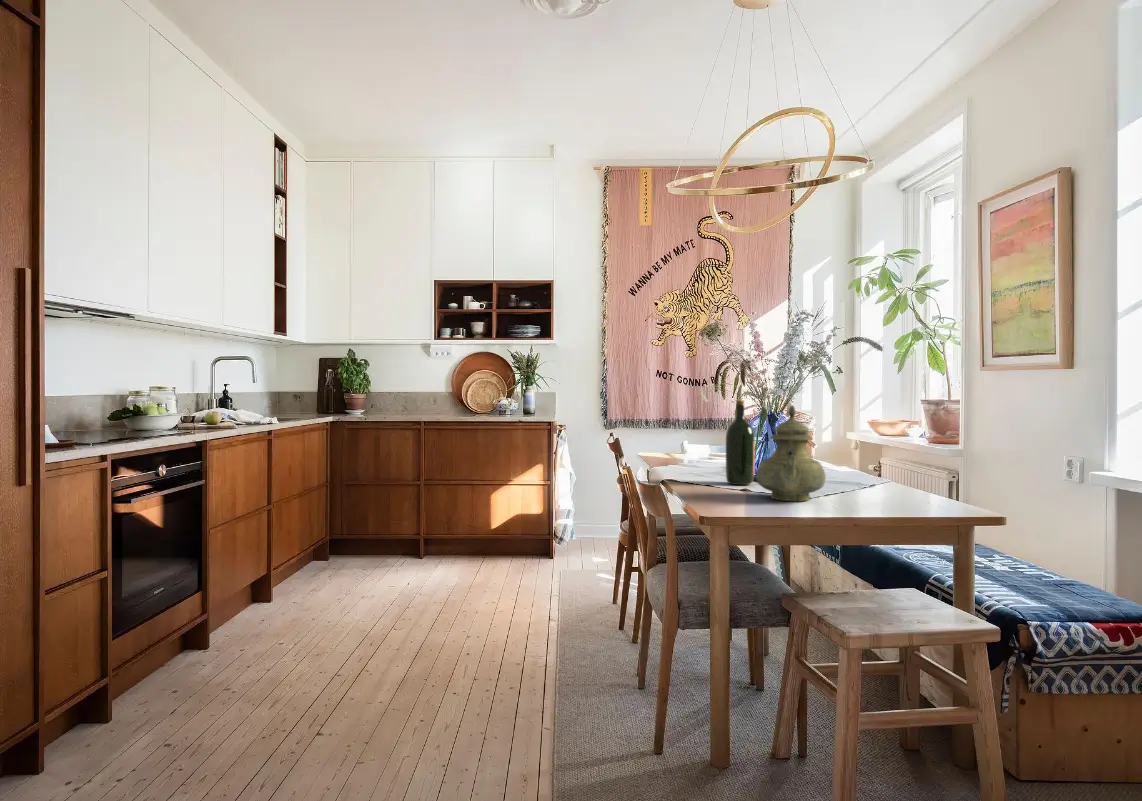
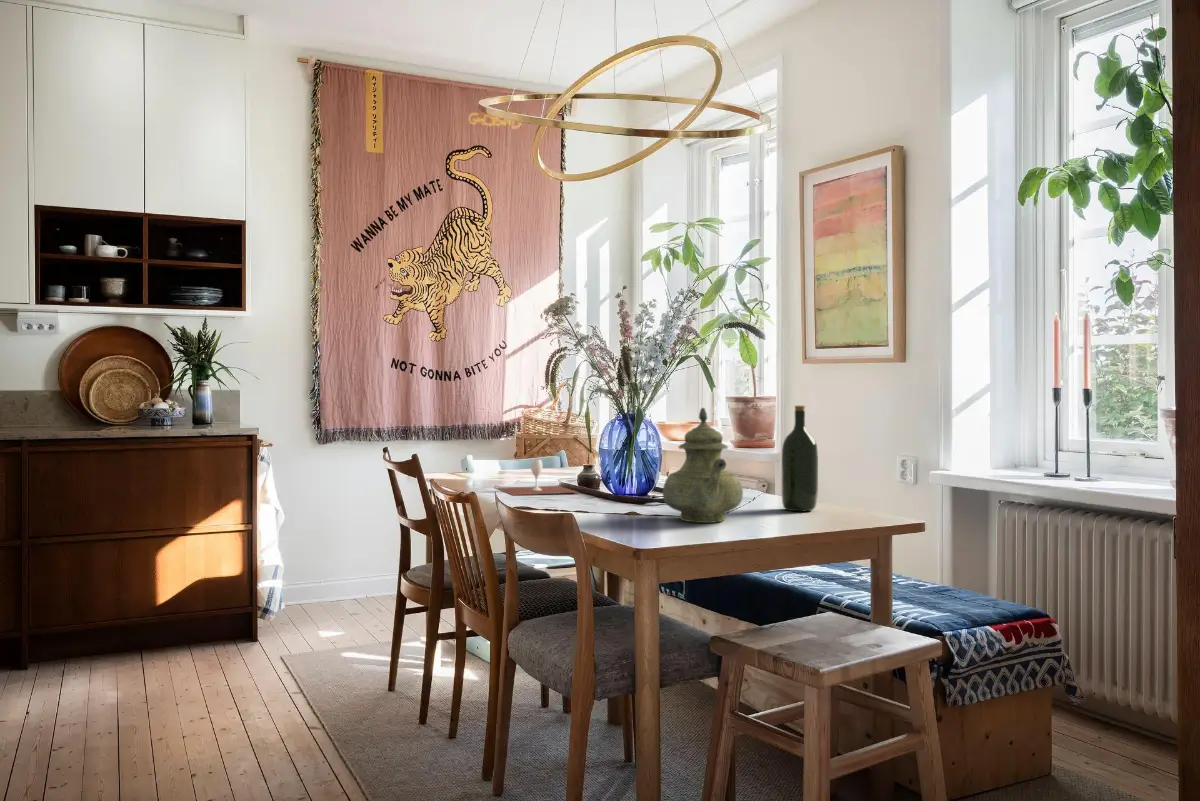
wine bottle: present [726,400,755,485] -> present [781,406,818,511]
wine glass: none [672,445,729,472] -> present [497,459,578,495]

